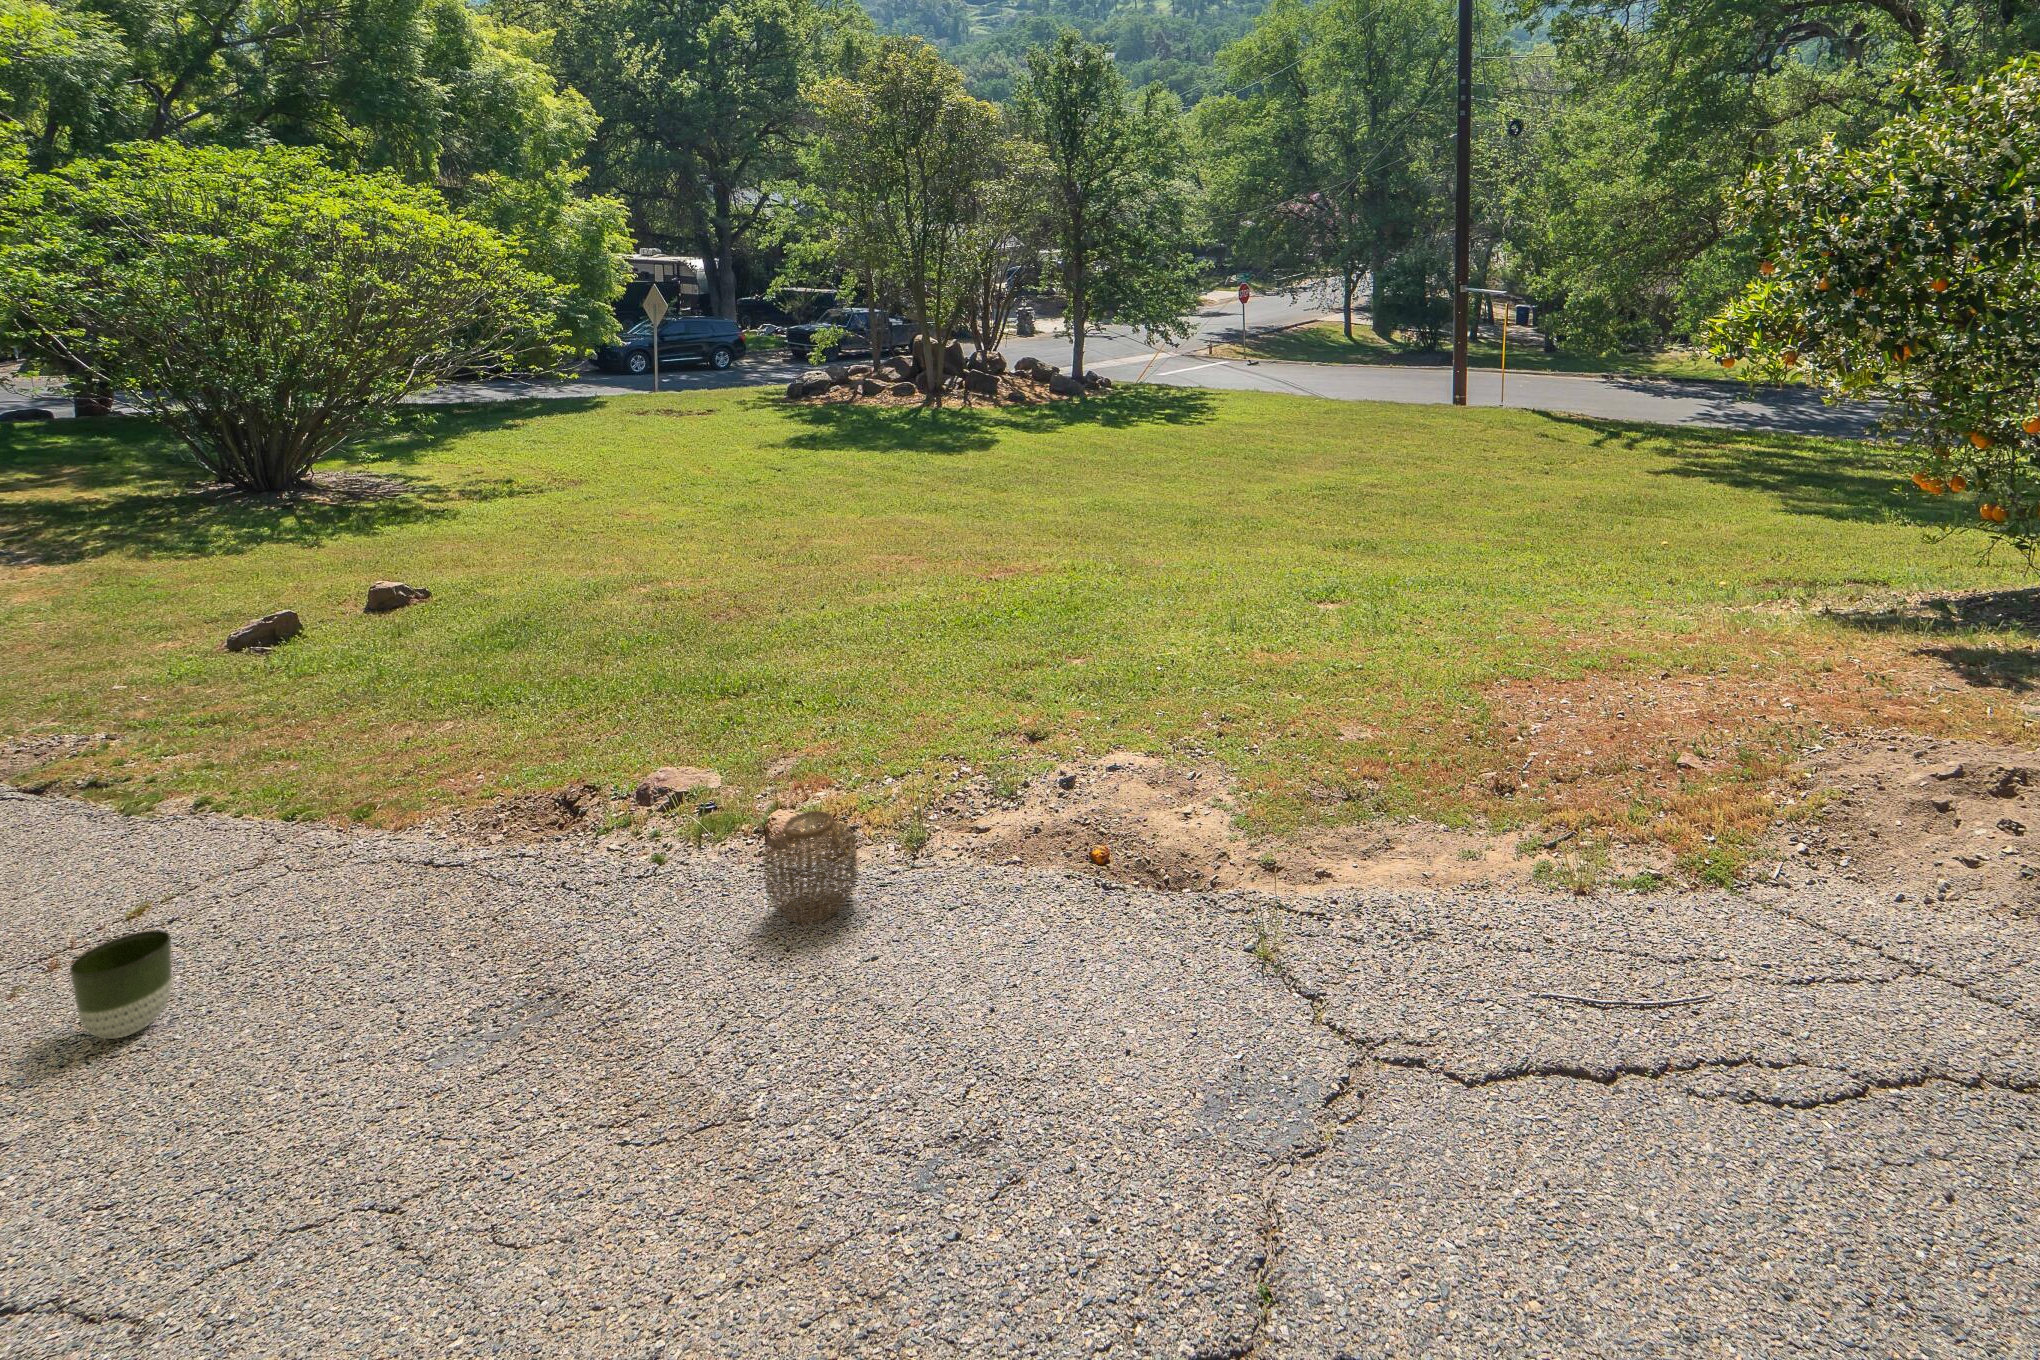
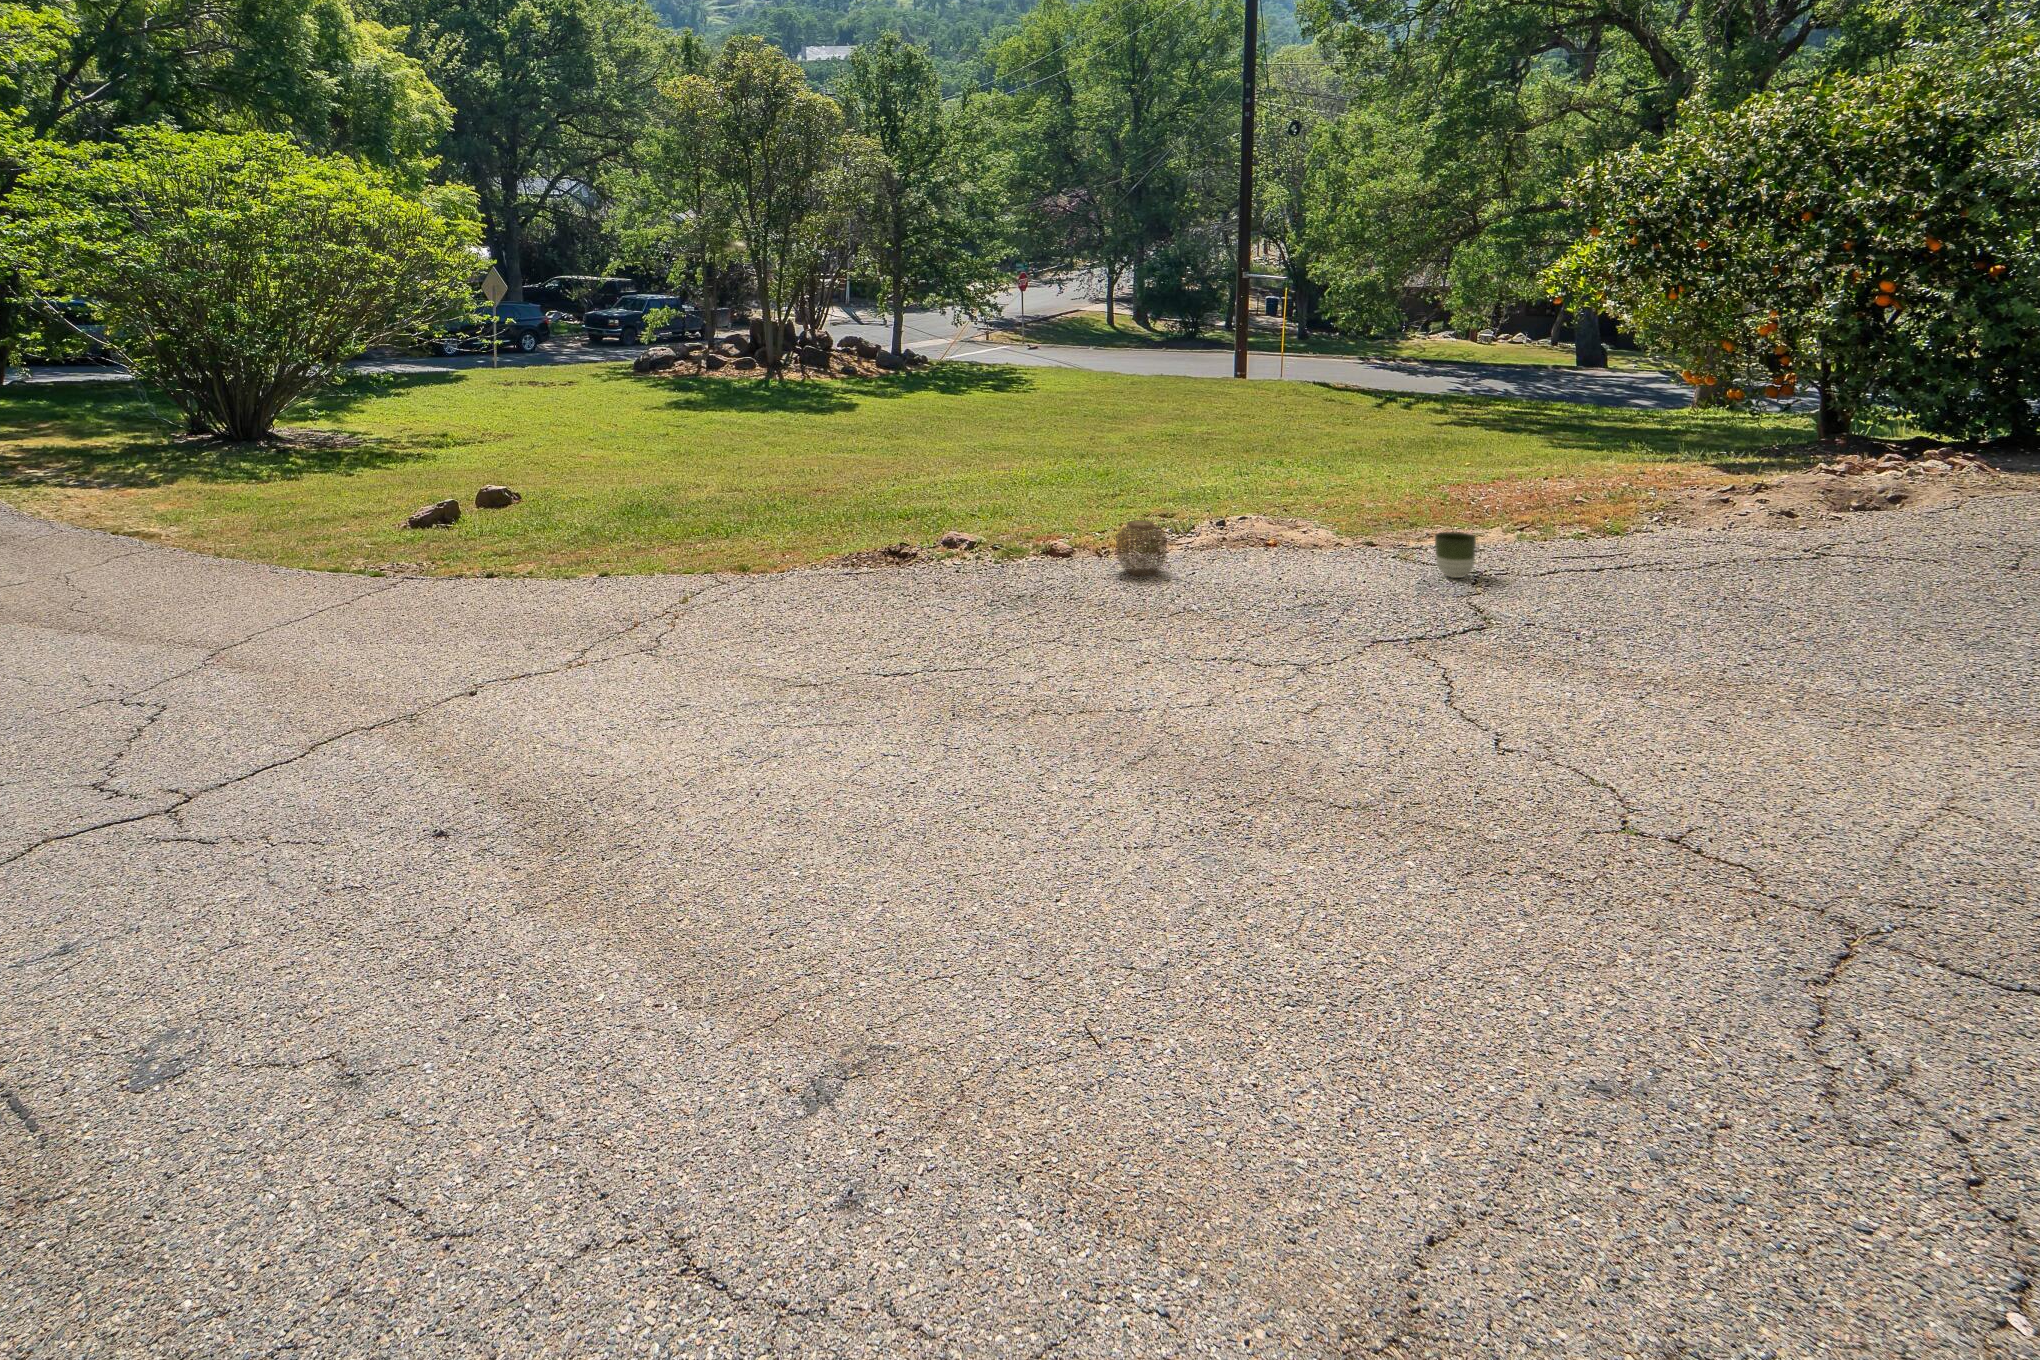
planter: present [70,930,172,1039] -> present [1435,532,1476,578]

